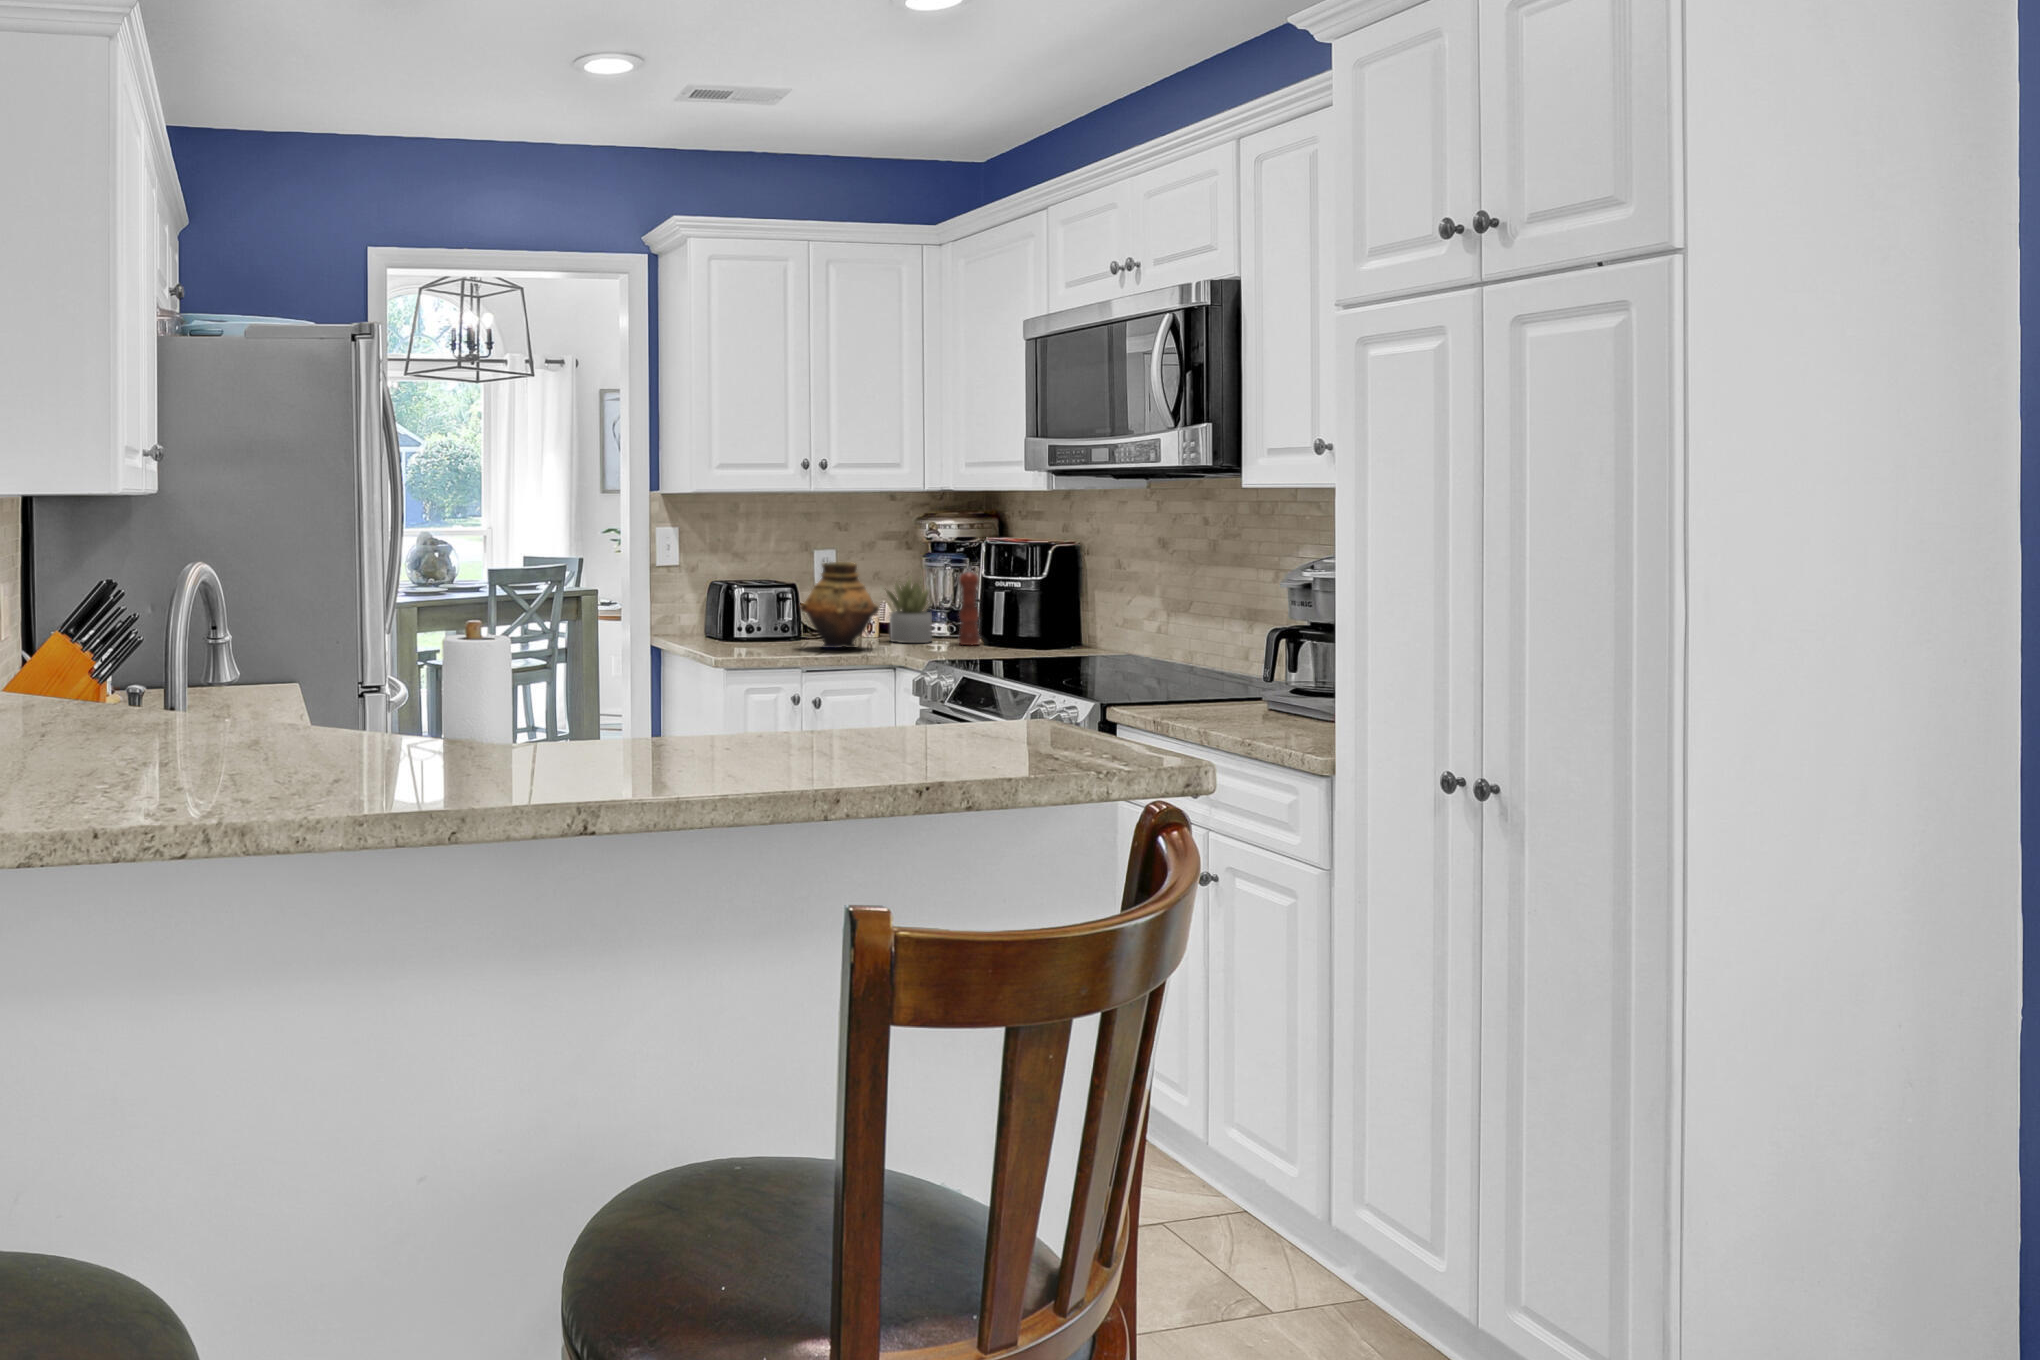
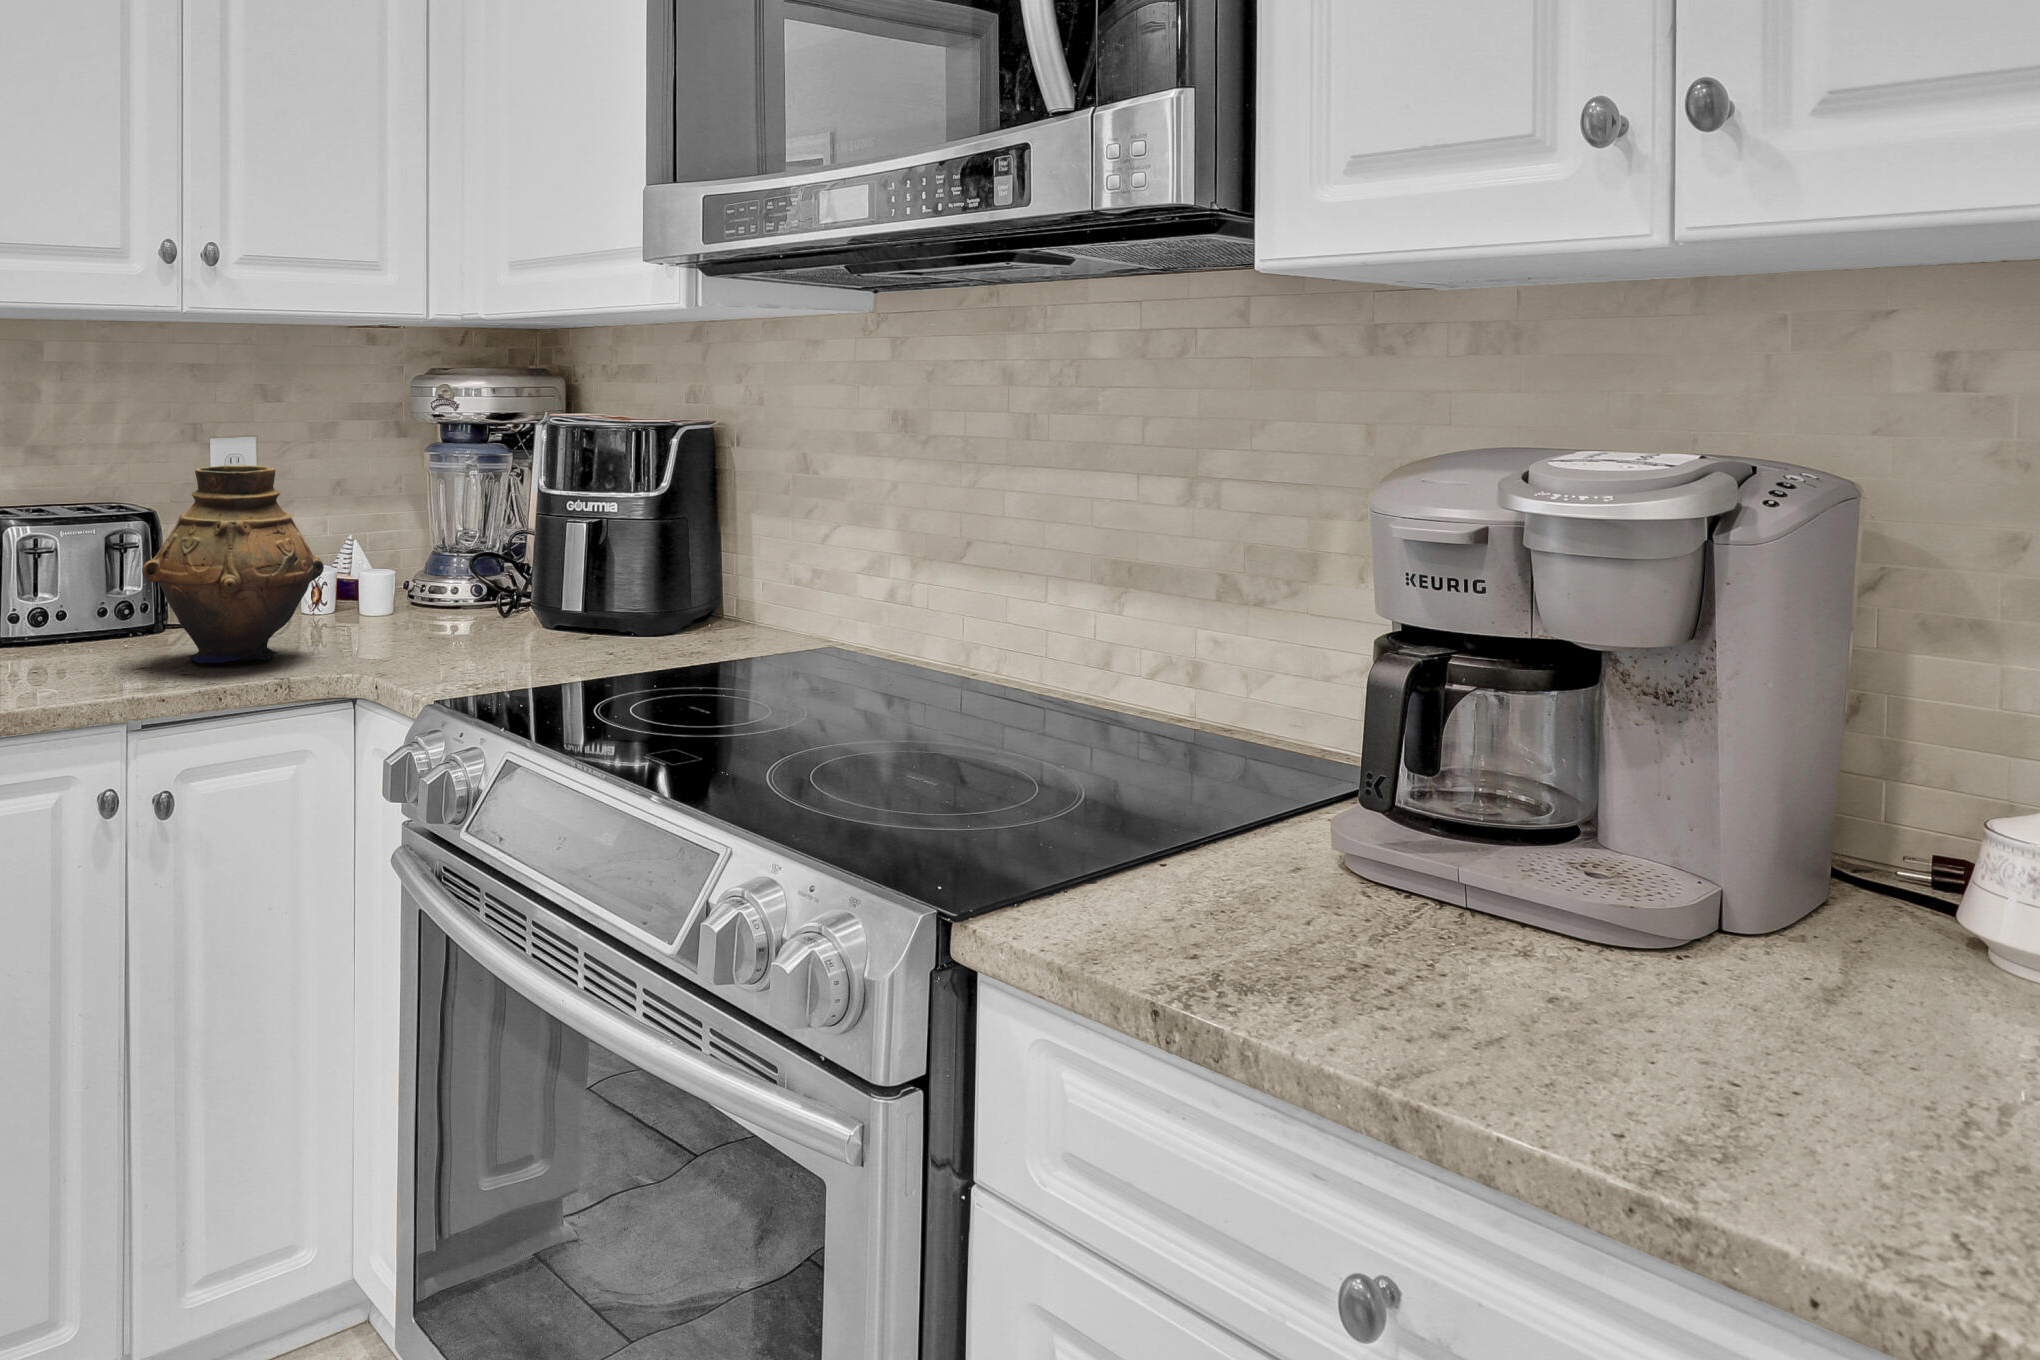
pepper mill: present [959,568,980,645] -> none [492,470,534,634]
succulent plant: present [885,579,932,643] -> none [342,488,447,632]

